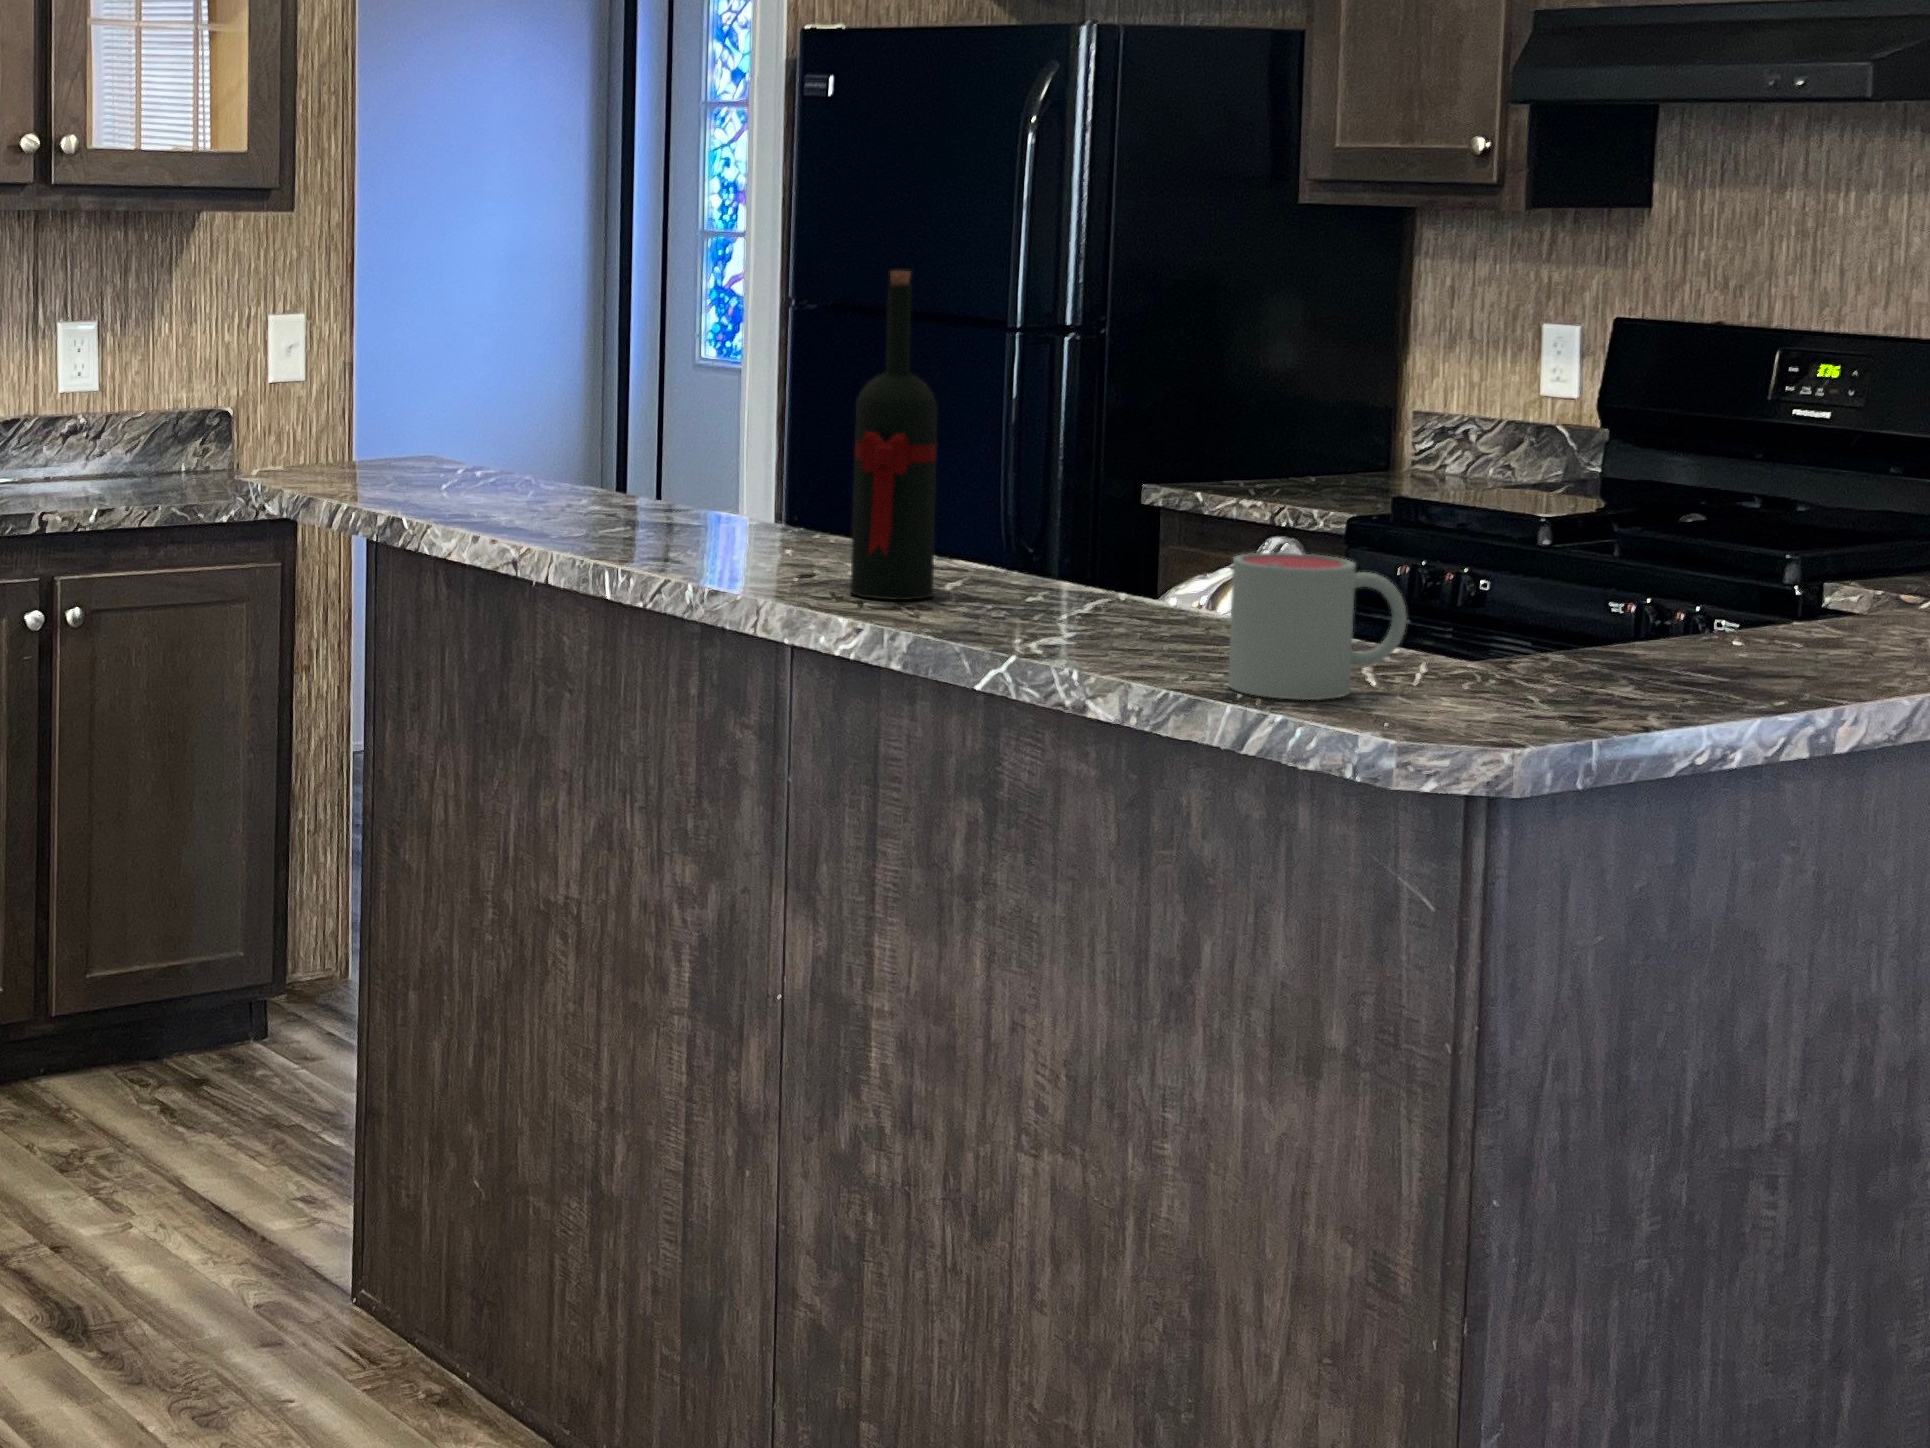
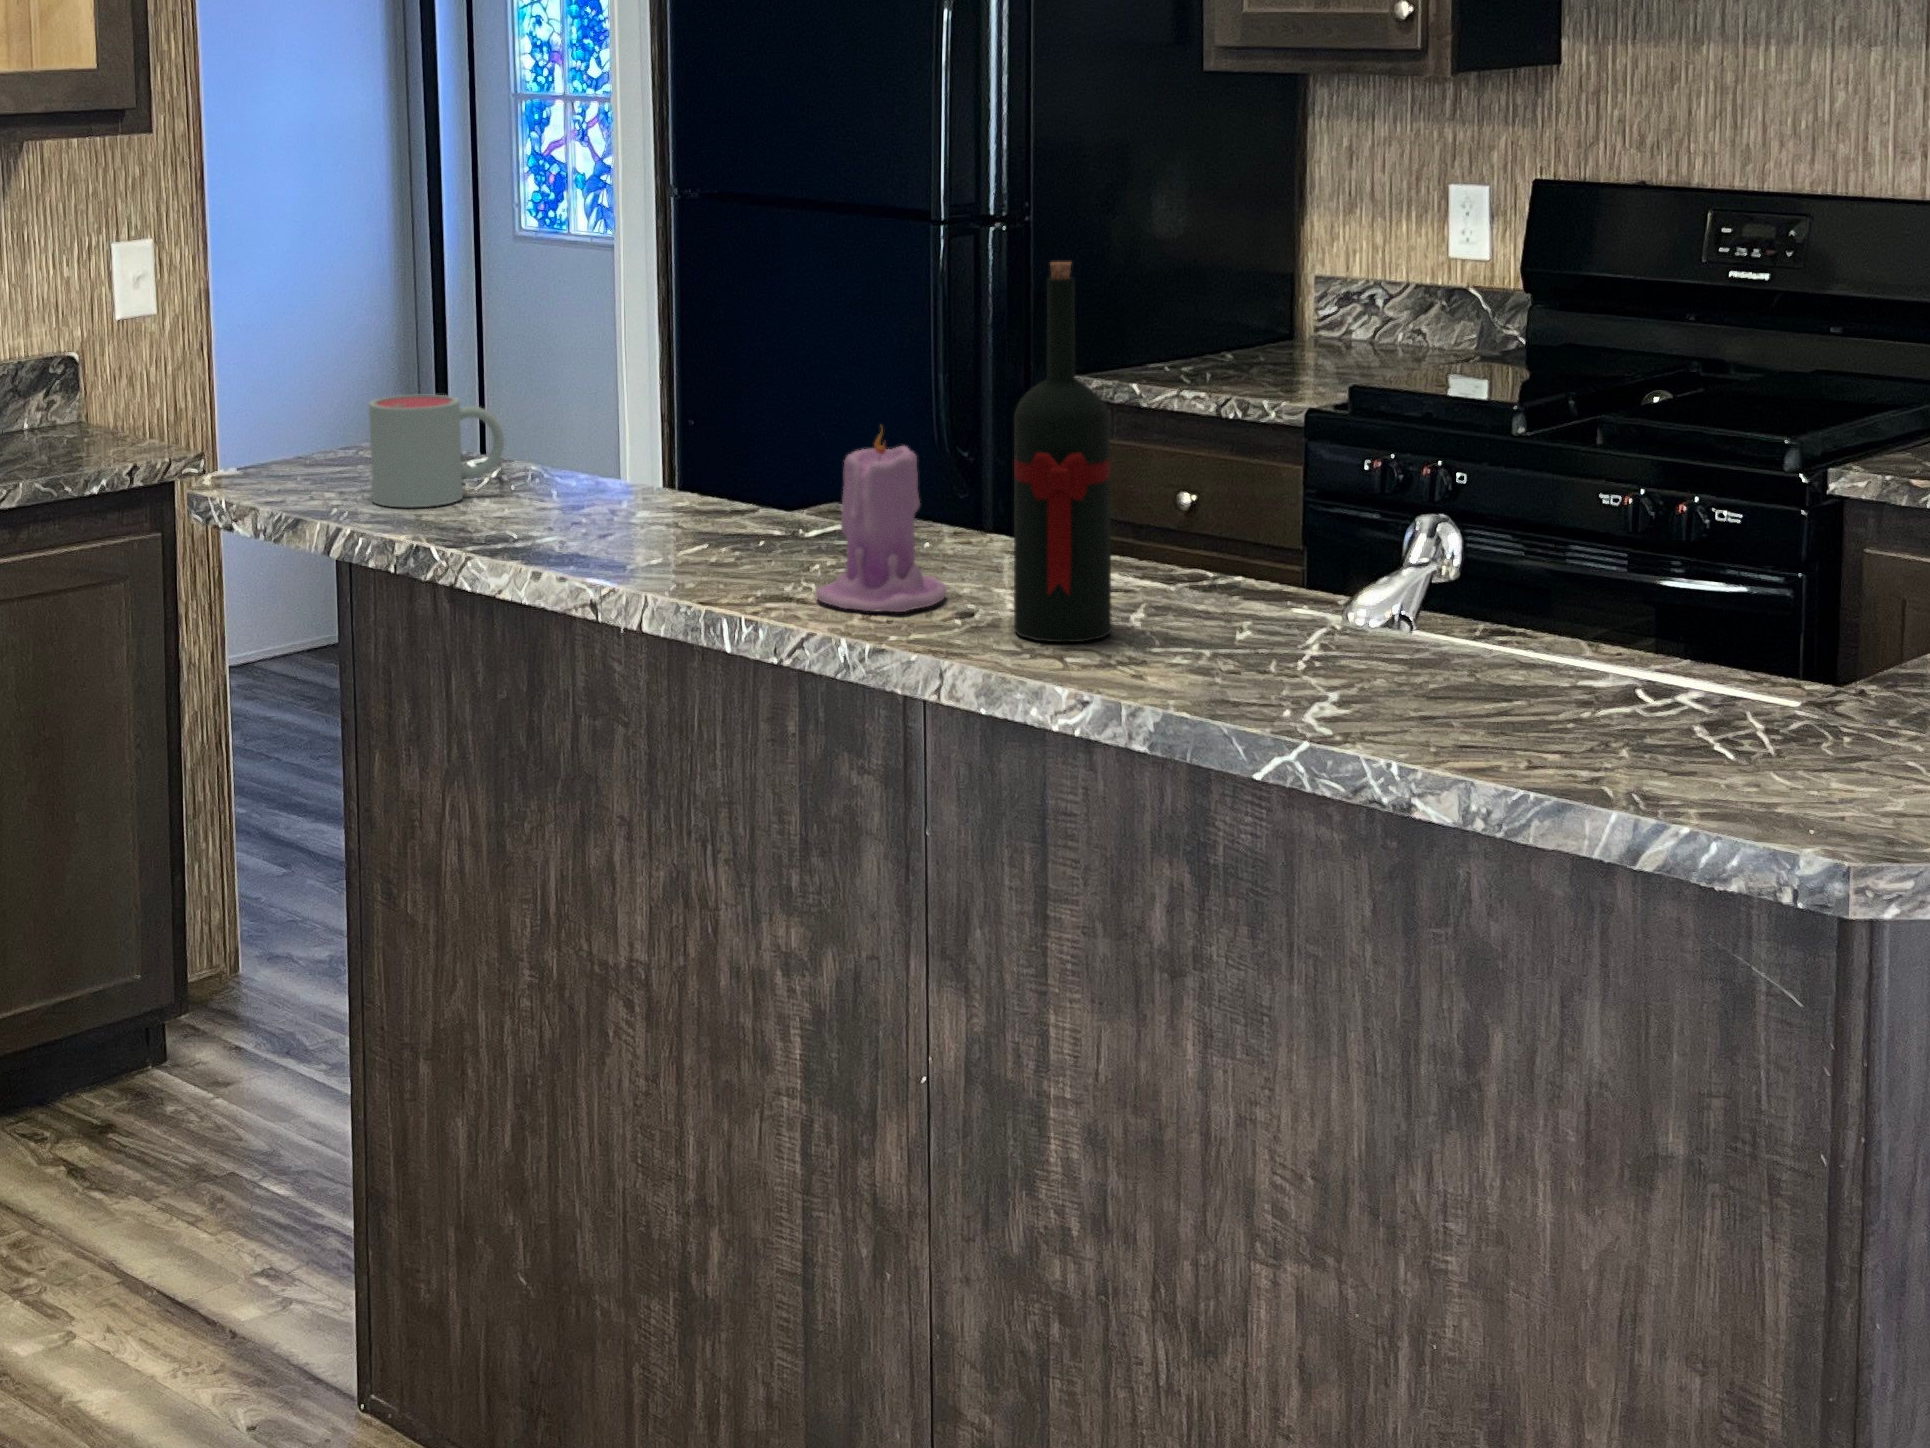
candle: none [700,416,815,575] -> present [816,430,947,612]
mug: present [1228,553,1407,700] -> present [369,394,504,507]

